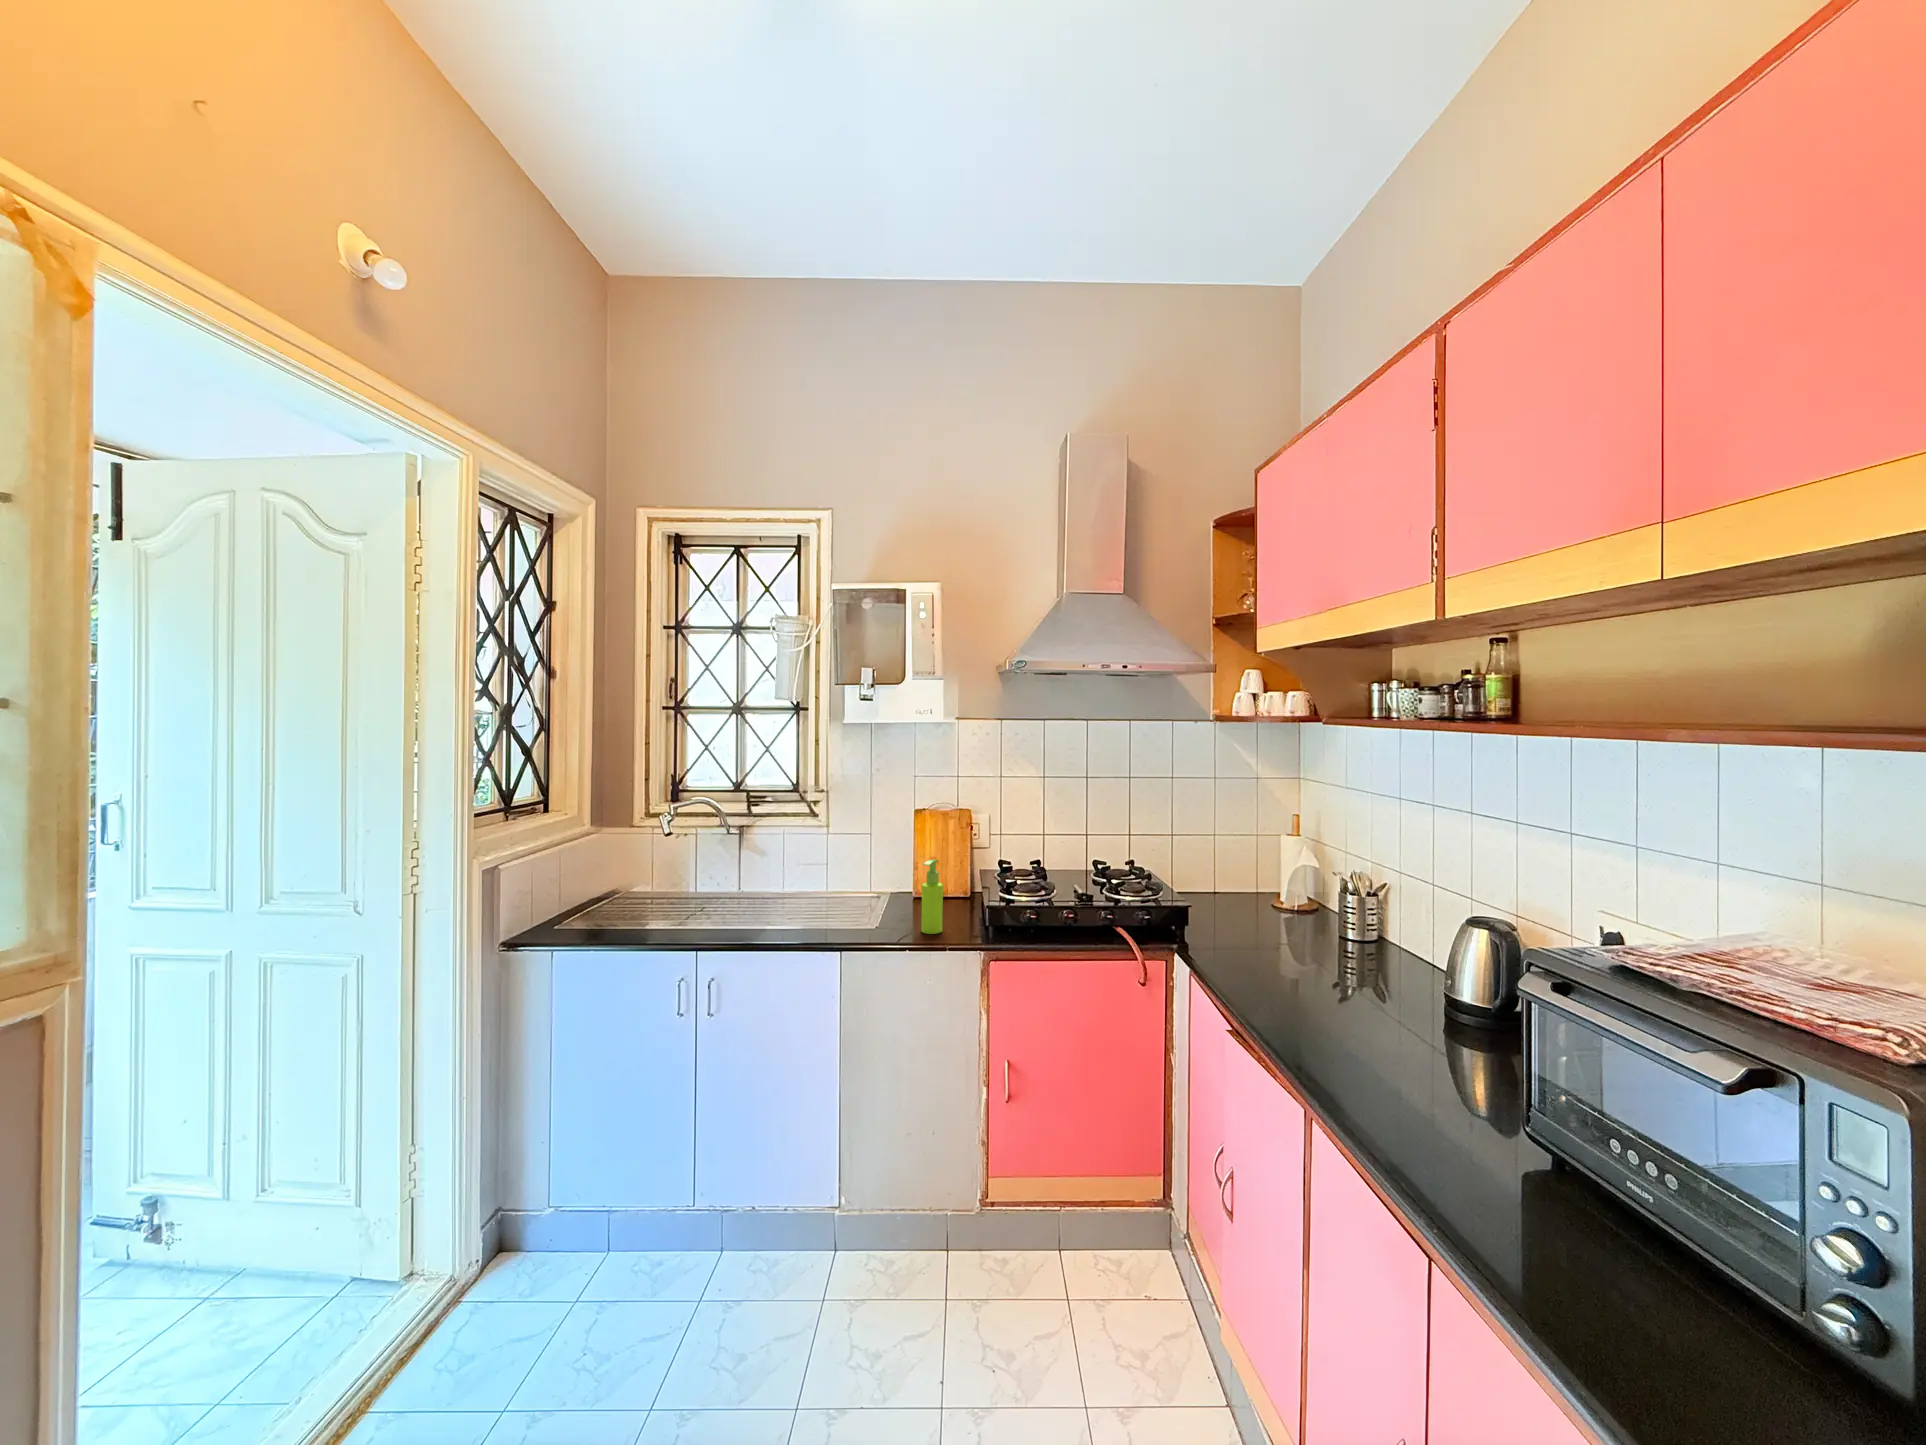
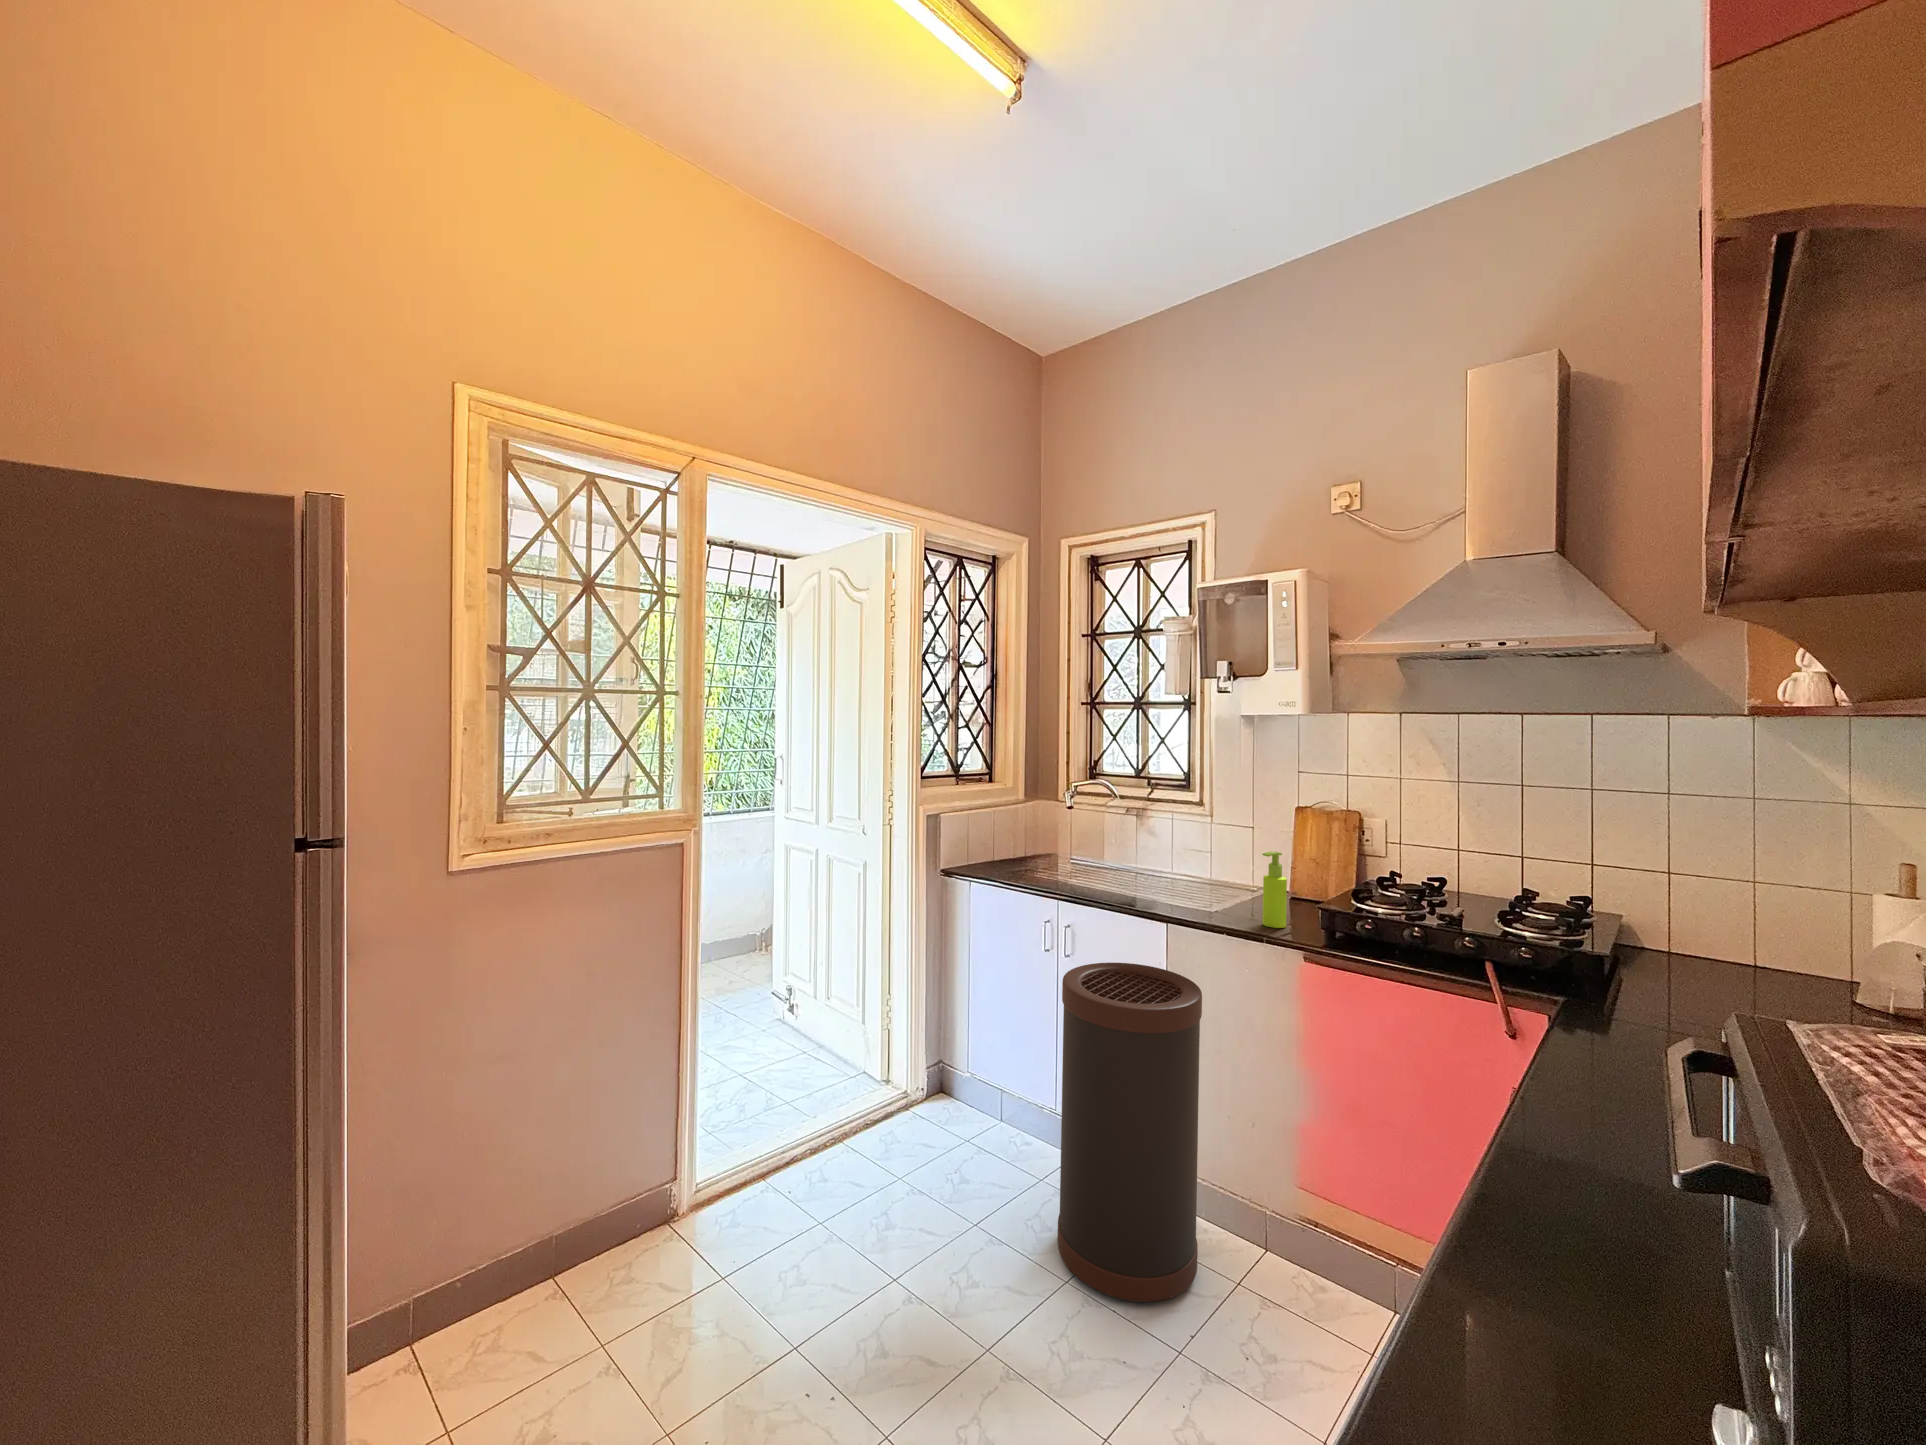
trash can: none [747,1004,904,1391] -> present [1058,963,1202,1302]

